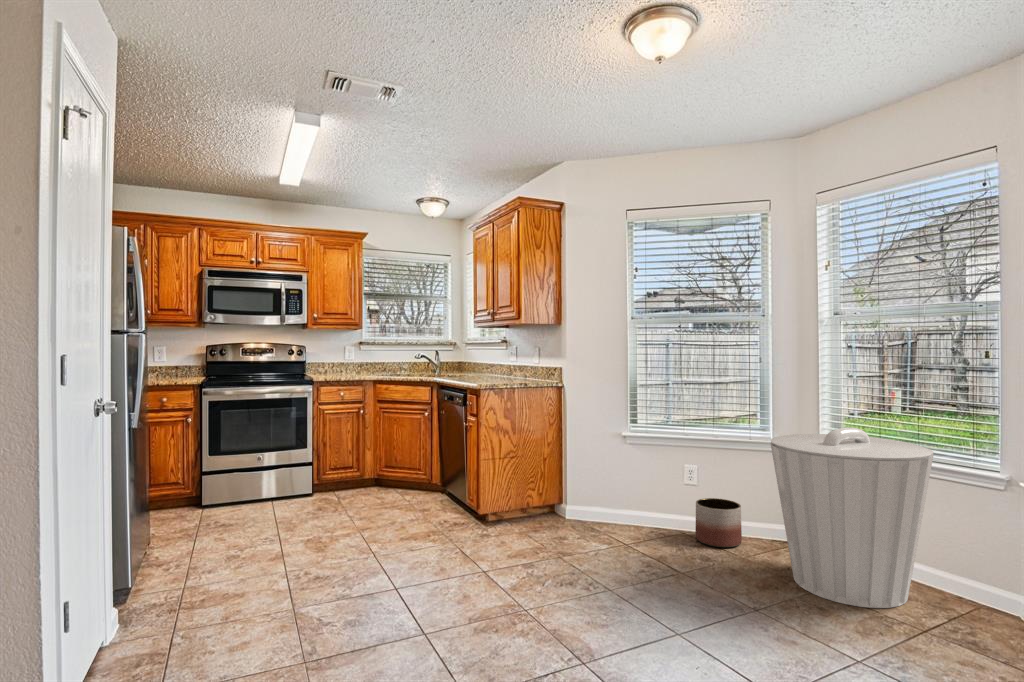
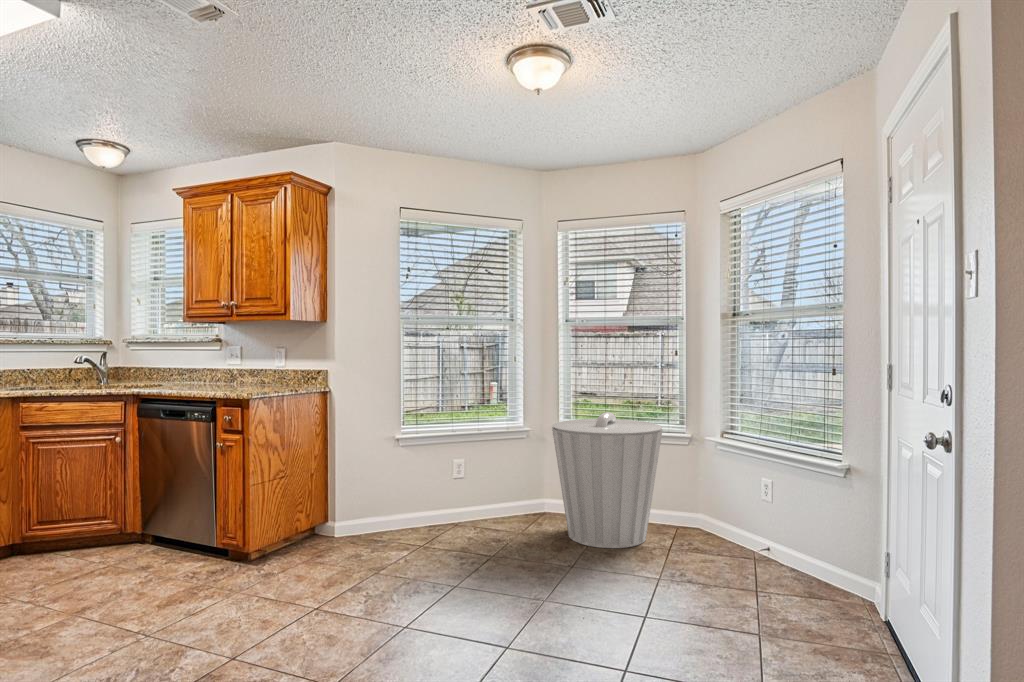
planter: present [695,498,742,548] -> none [473,487,512,531]

